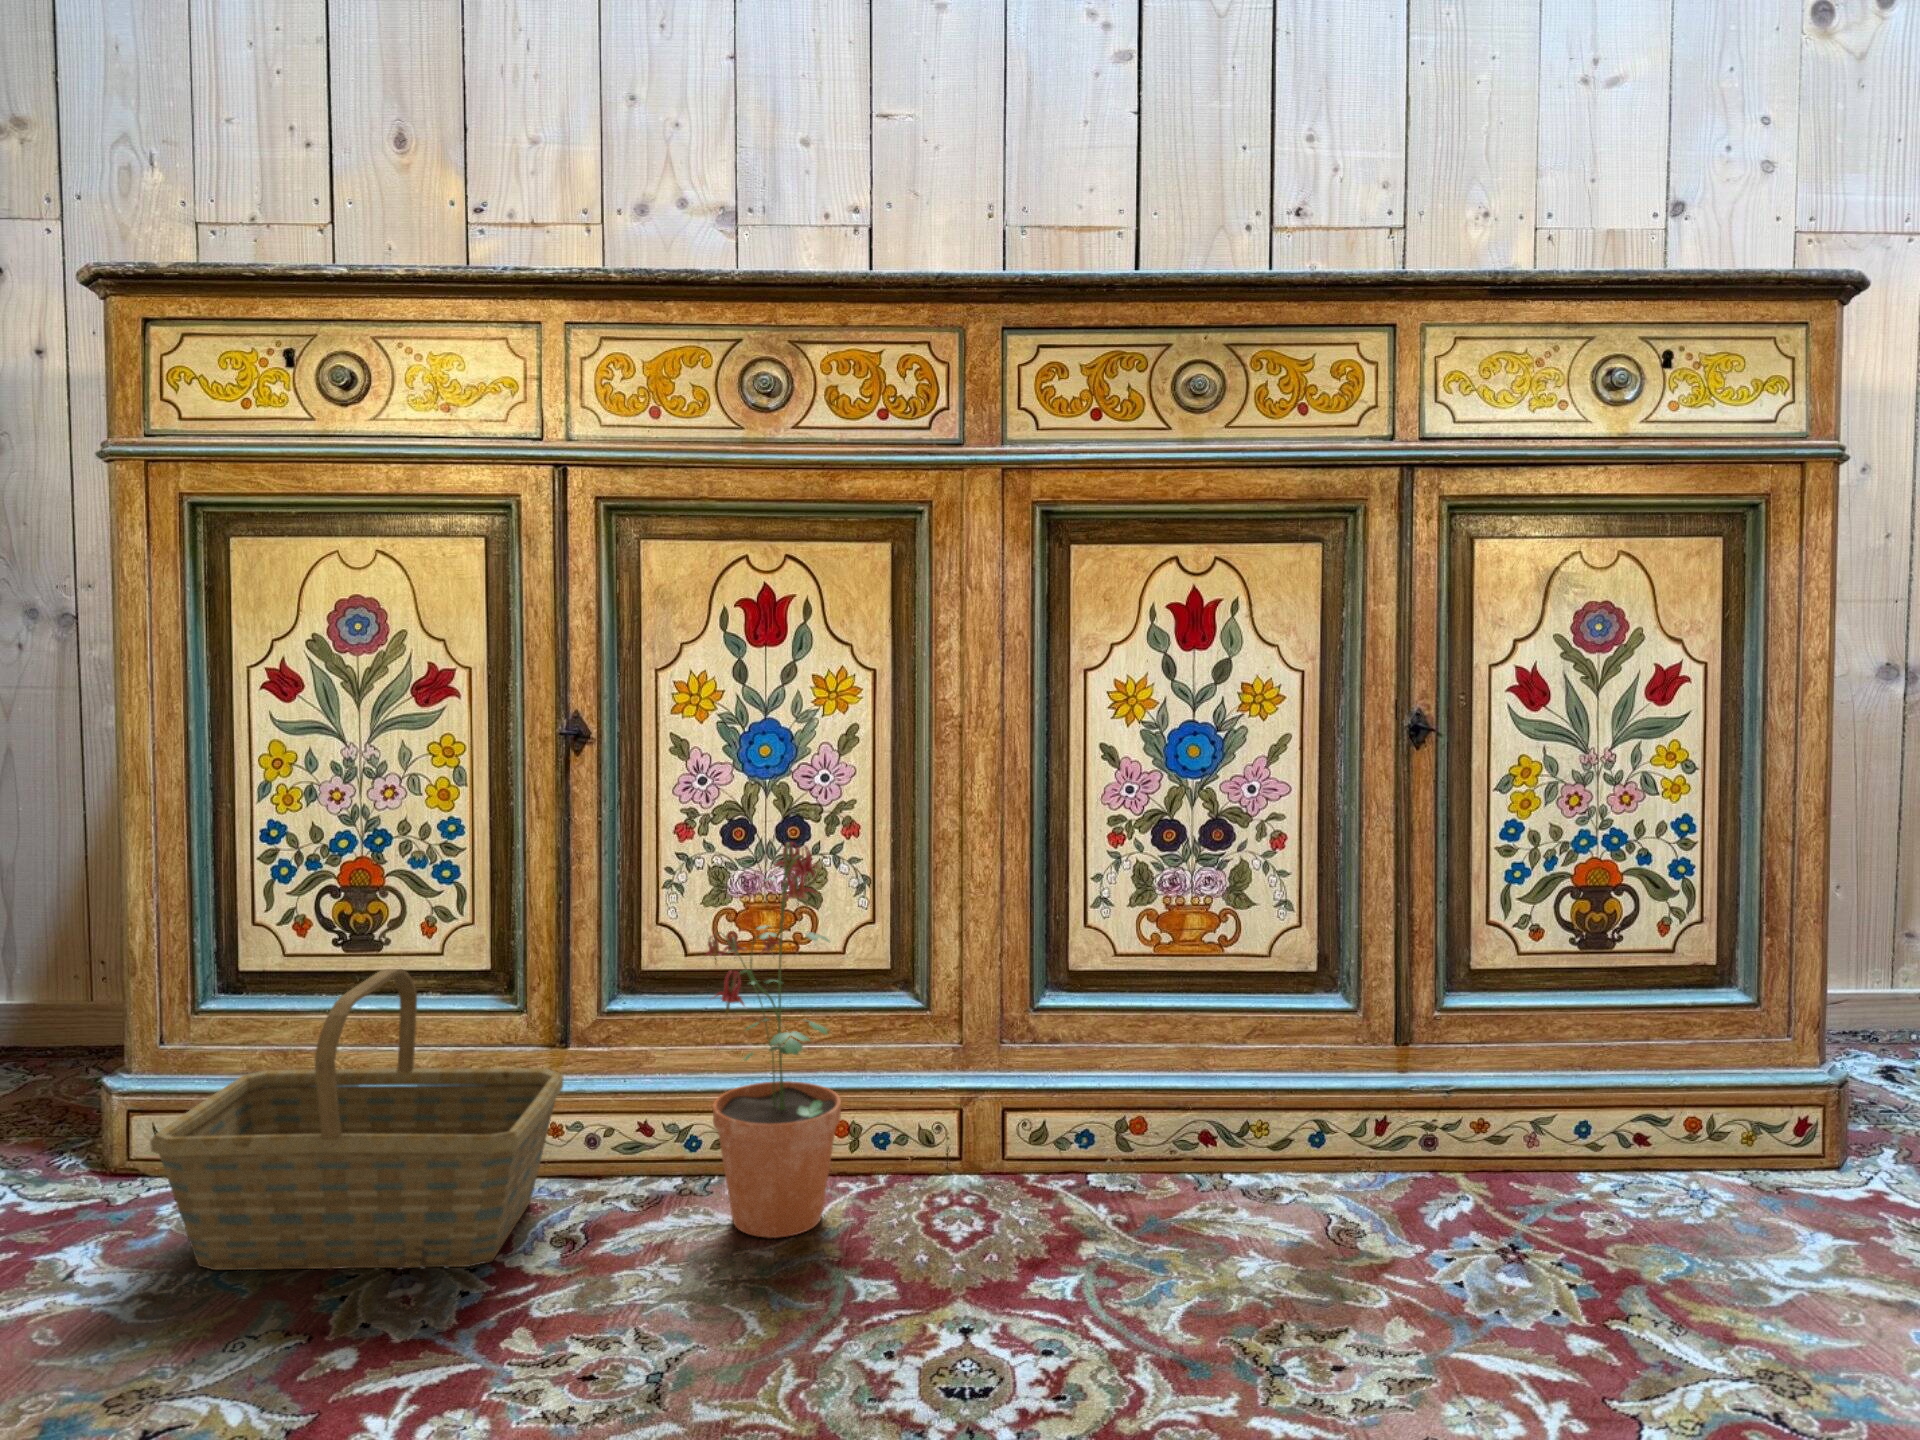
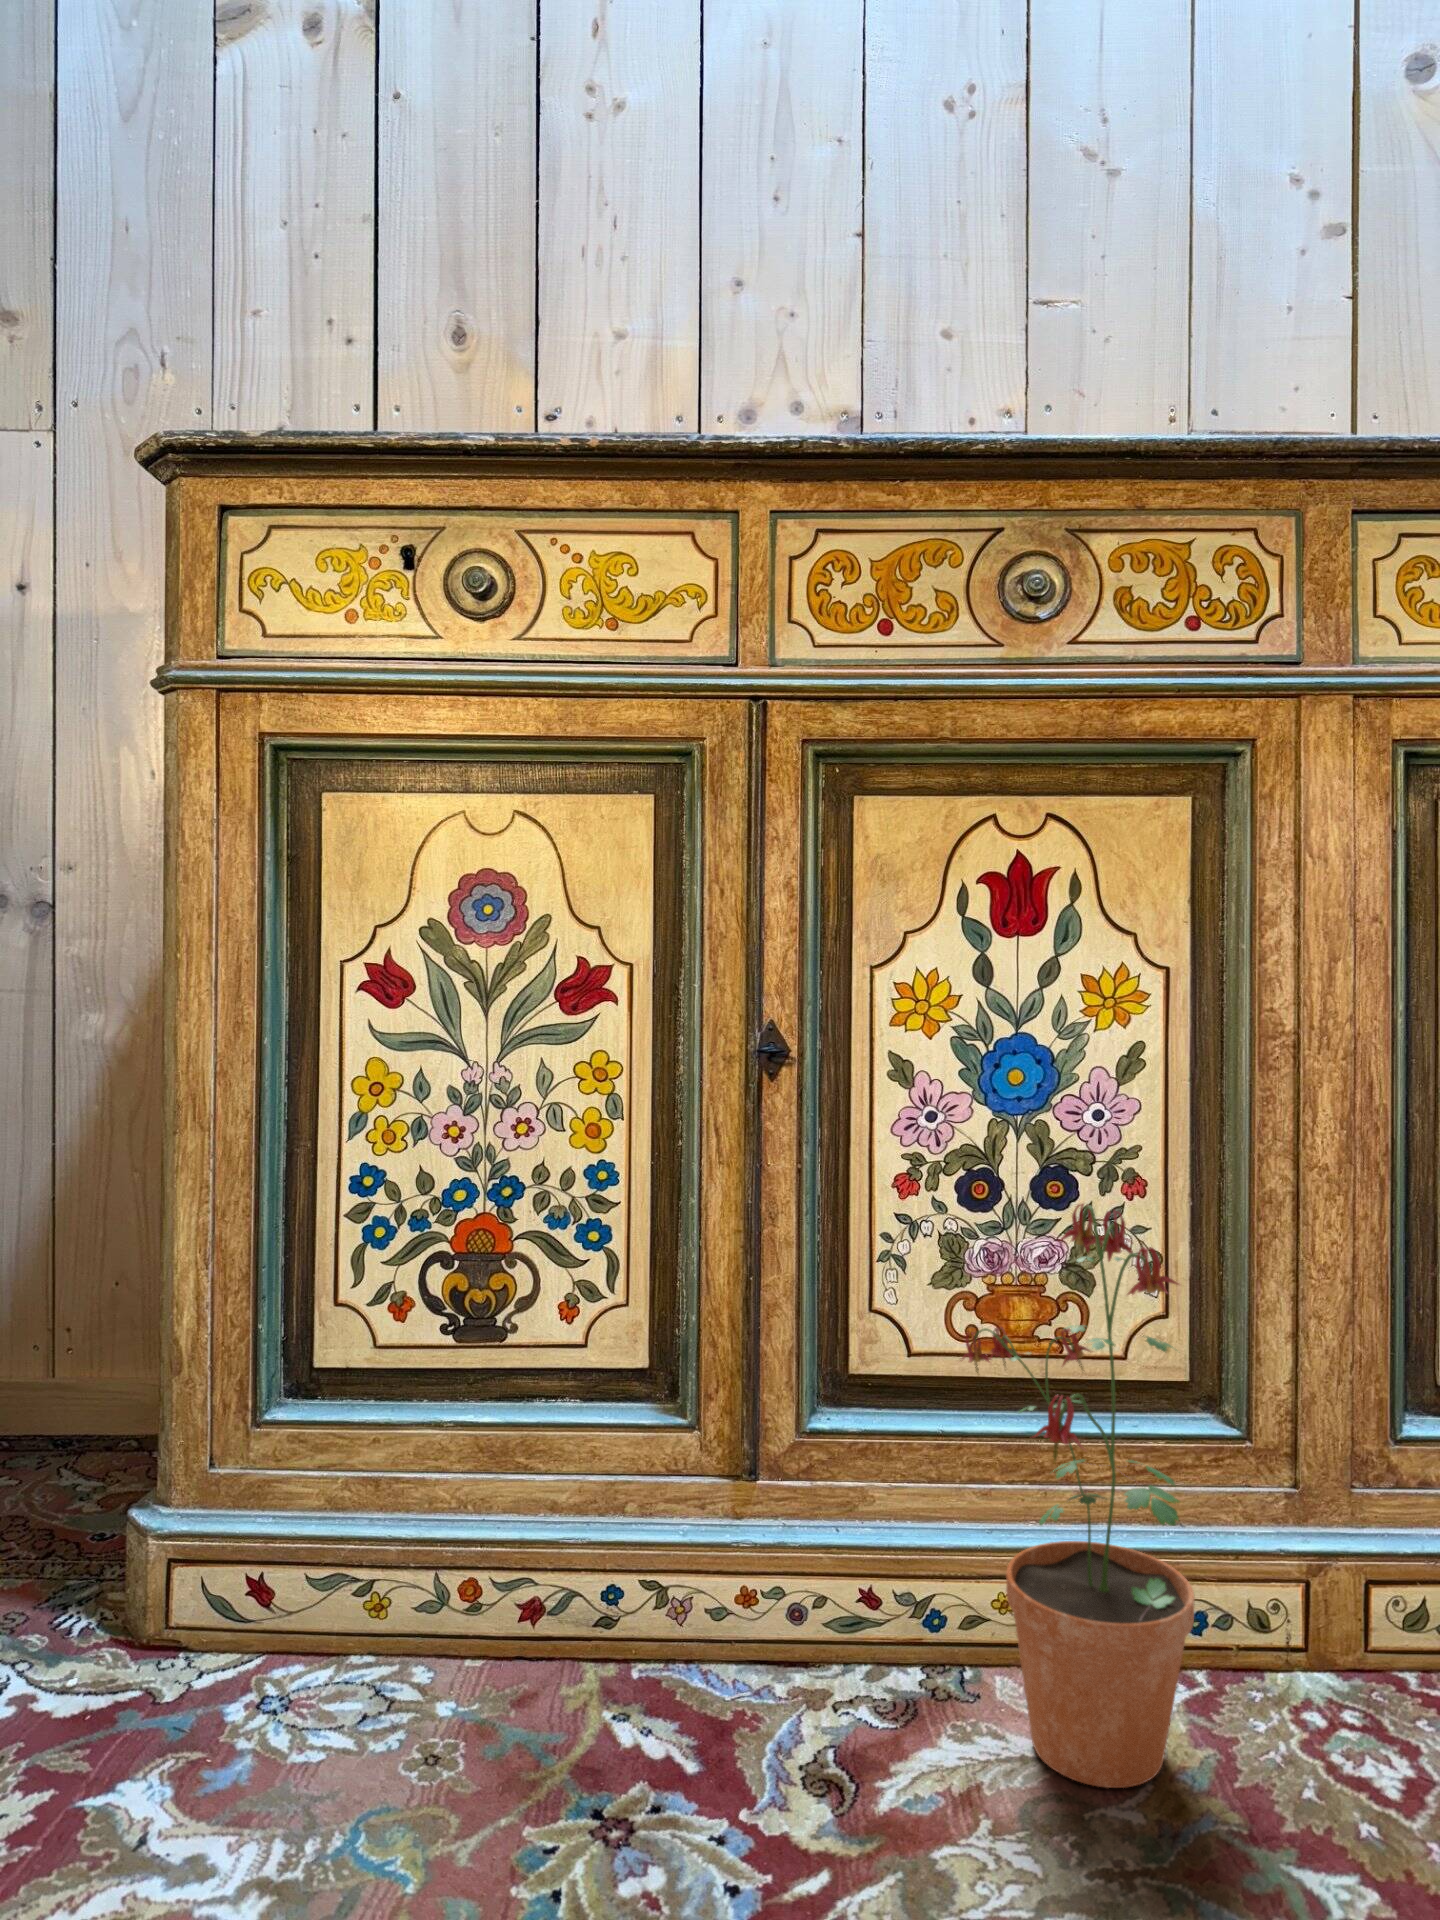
basket: present [150,969,563,1270] -> none [257,1377,781,1834]

